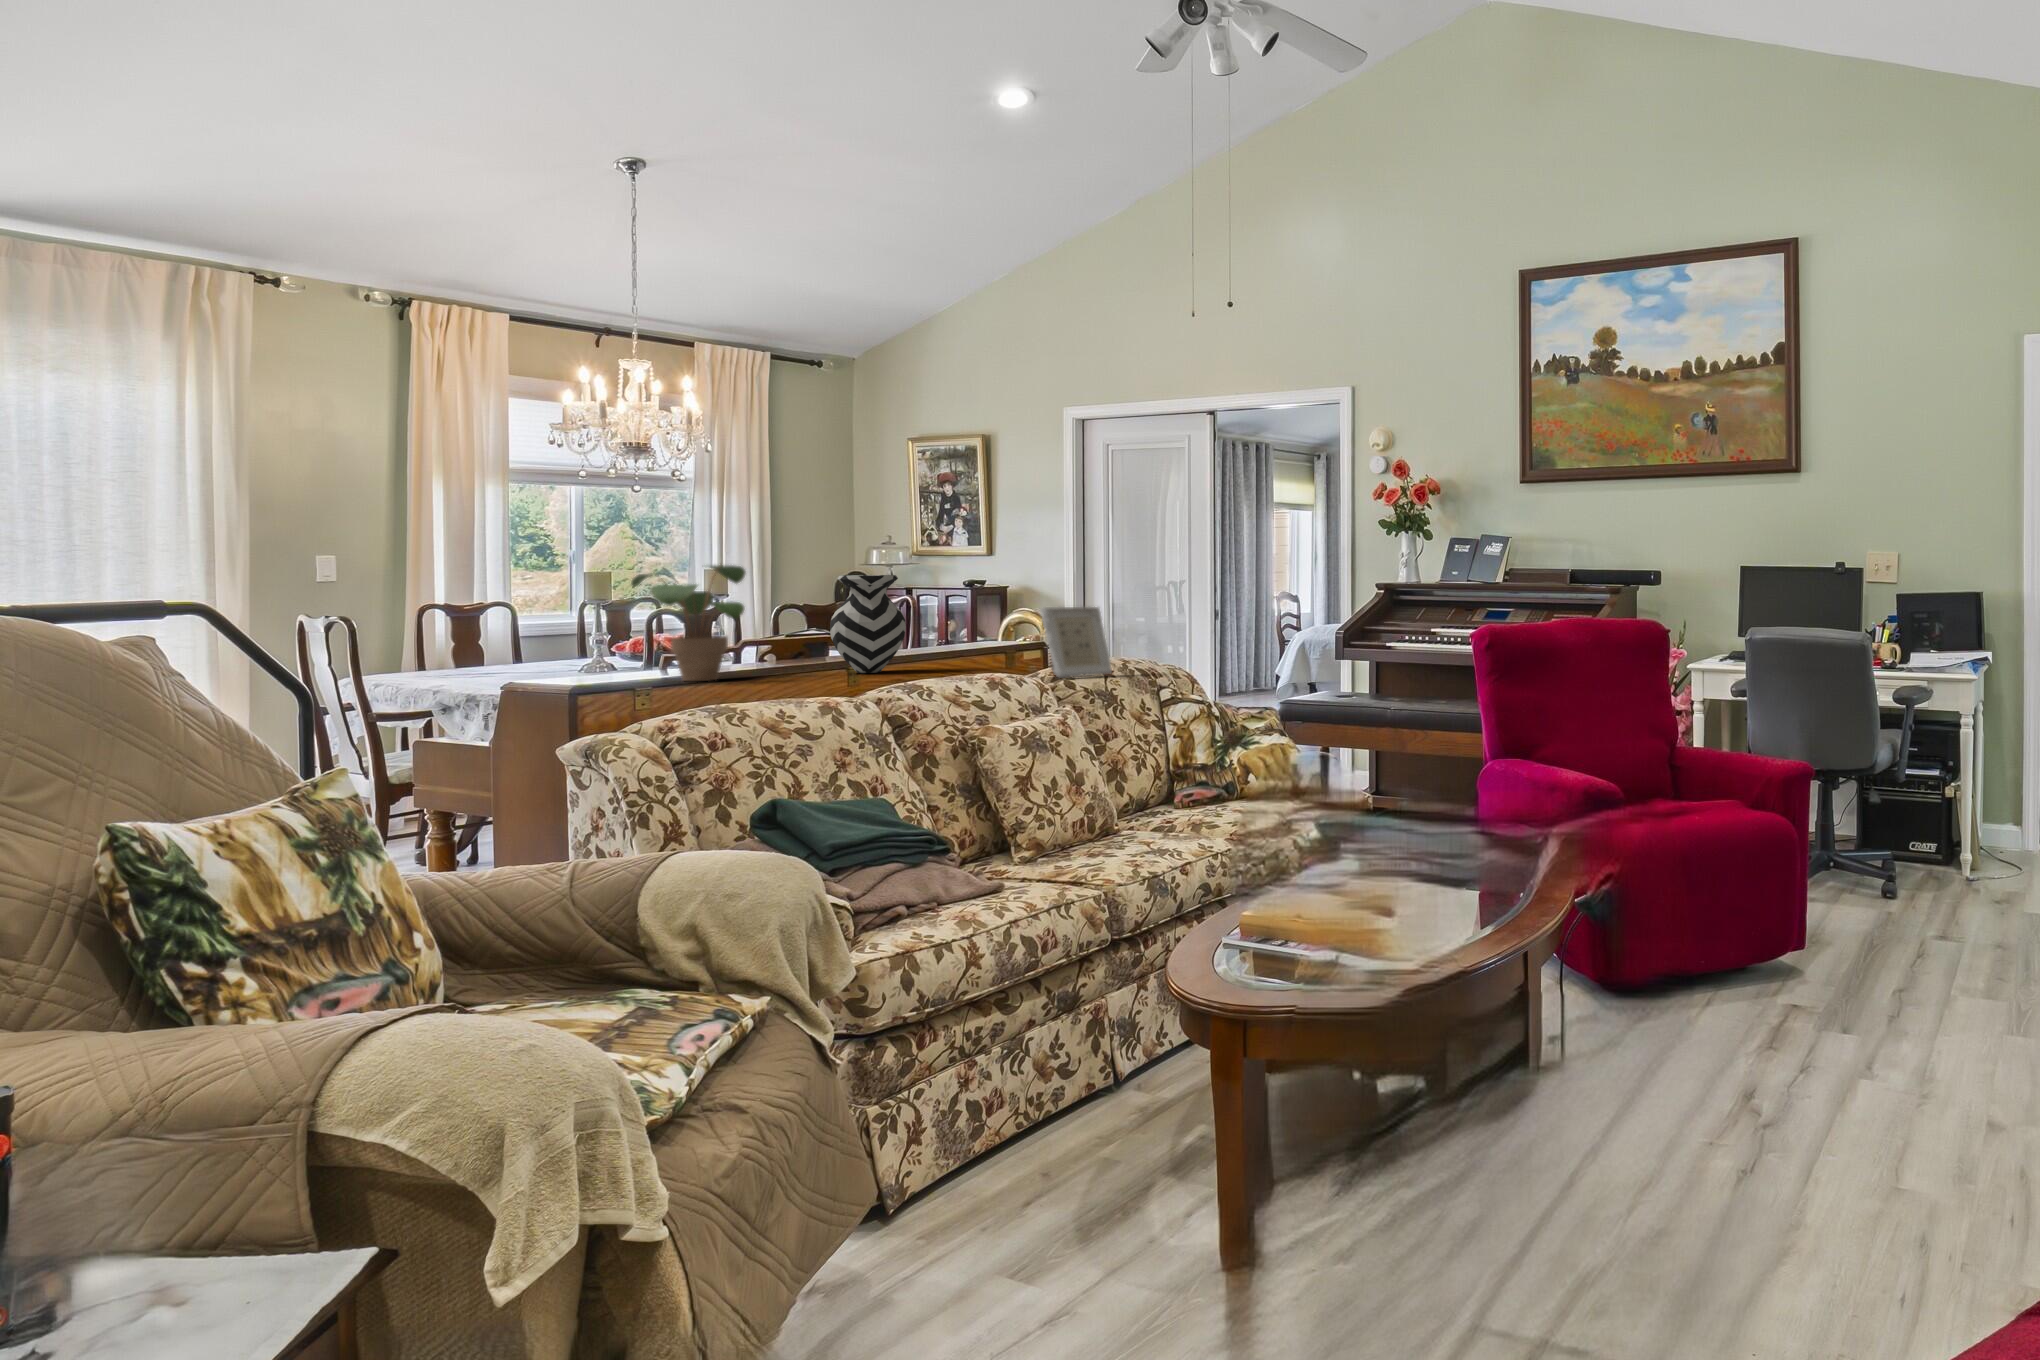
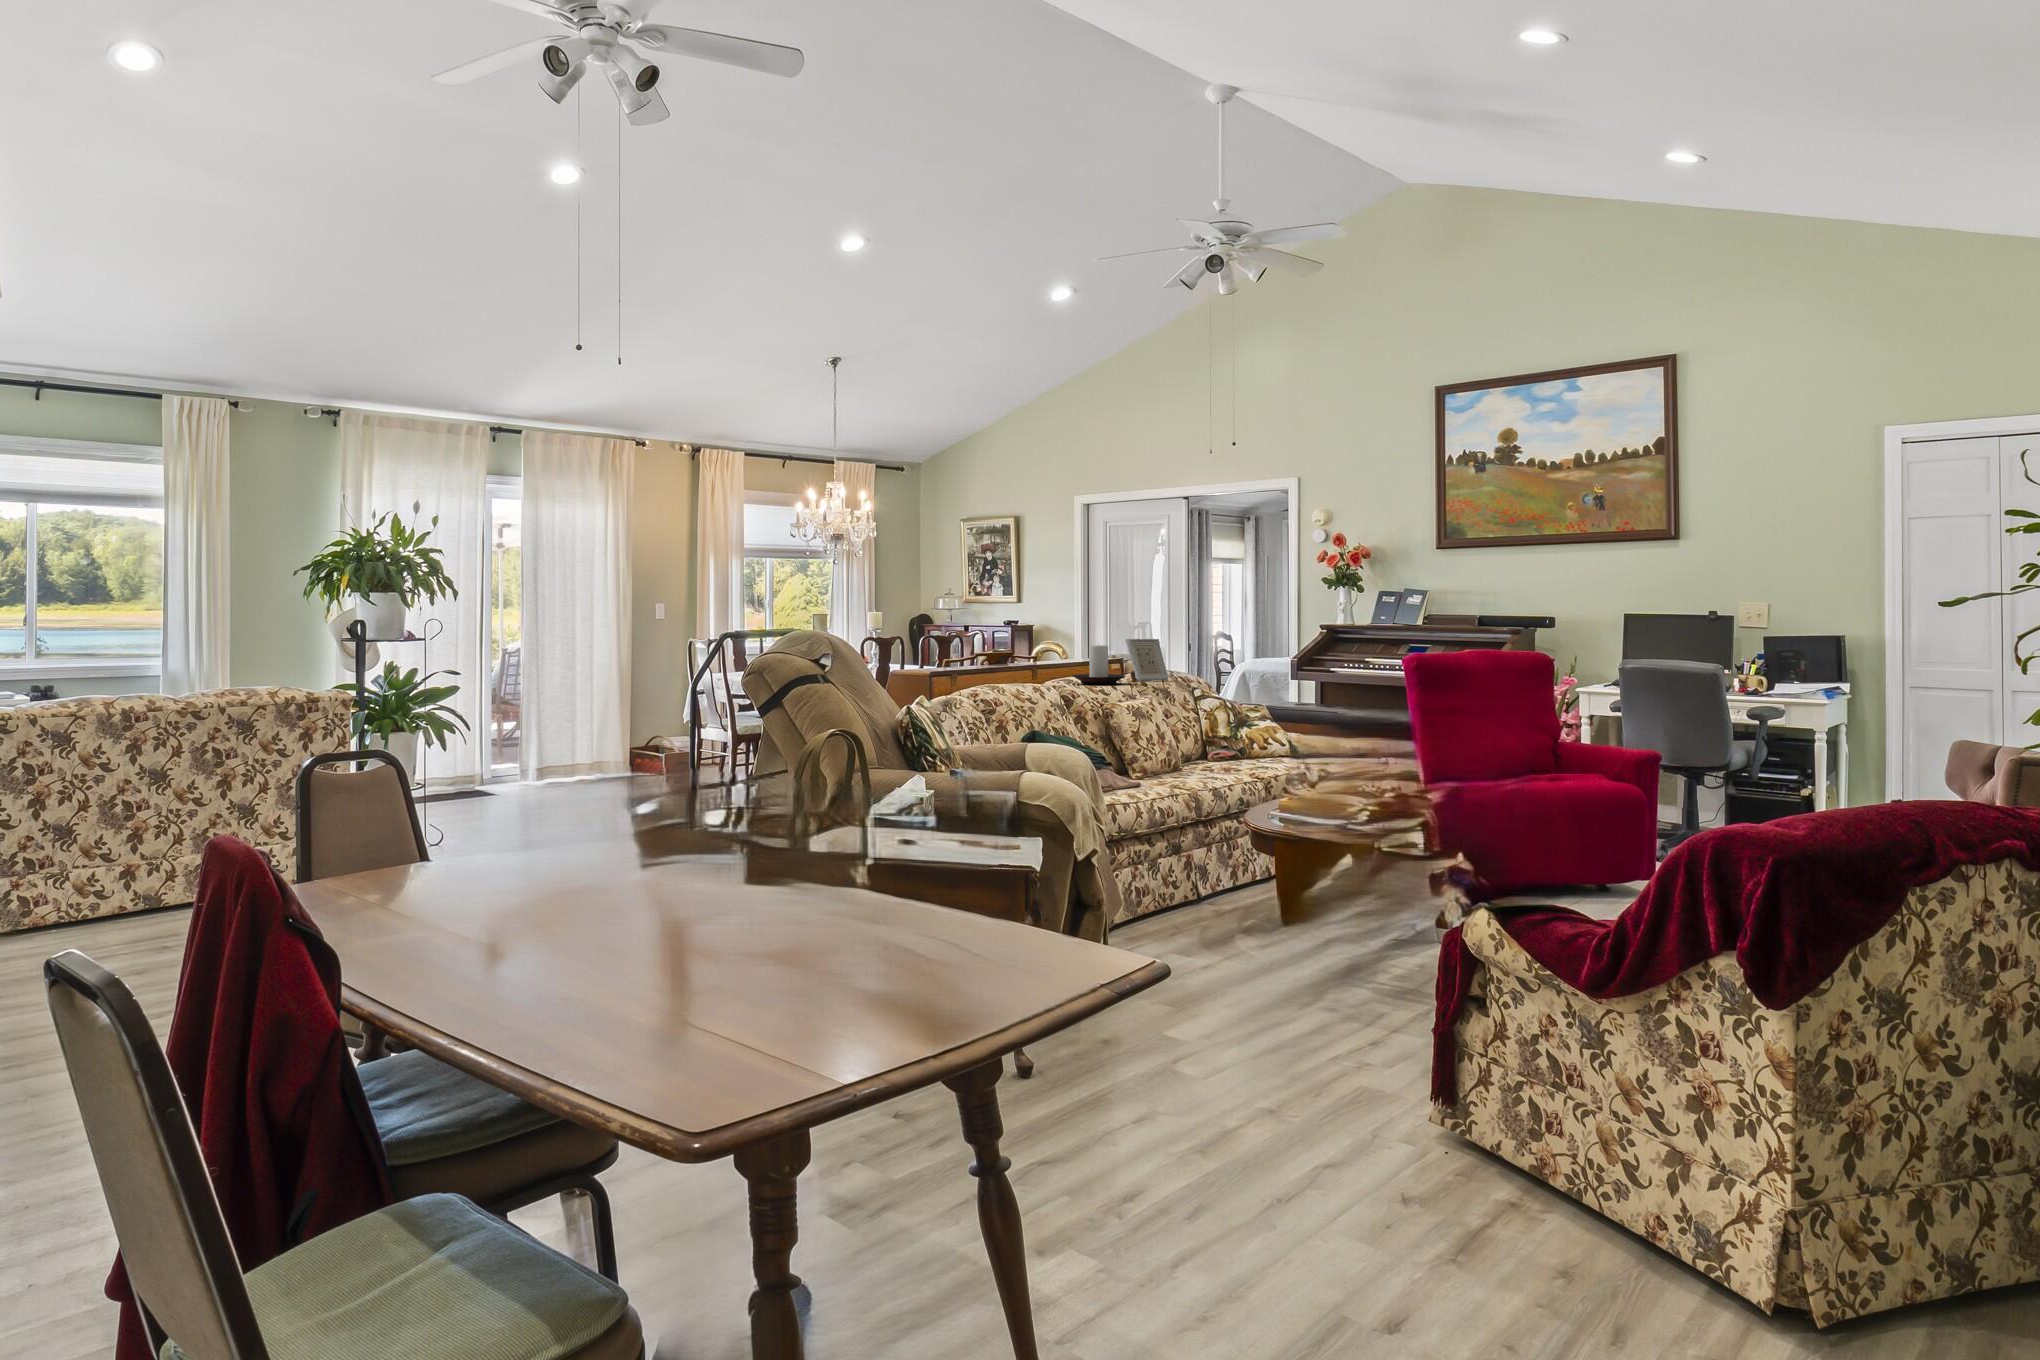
potted plant: present [631,565,746,681] -> none [896,612,957,679]
vase: present [830,575,906,673] -> none [994,619,1035,677]
candle holder: none [925,615,1027,688] -> present [1072,645,1126,685]

